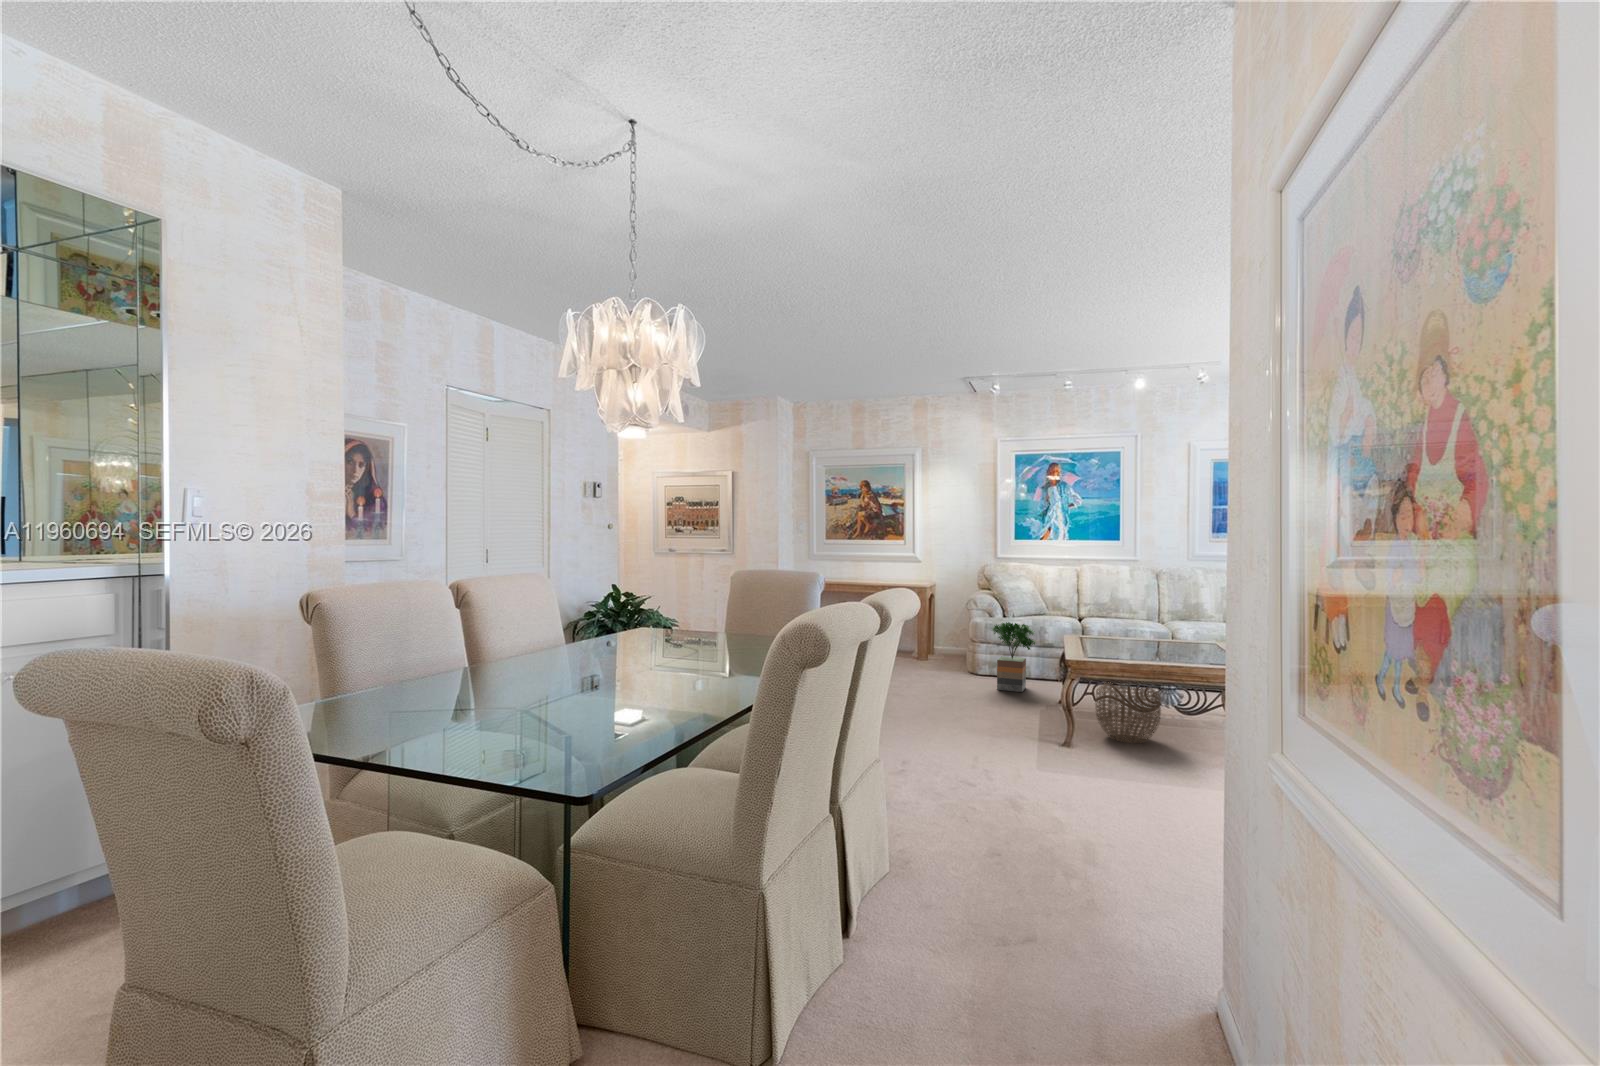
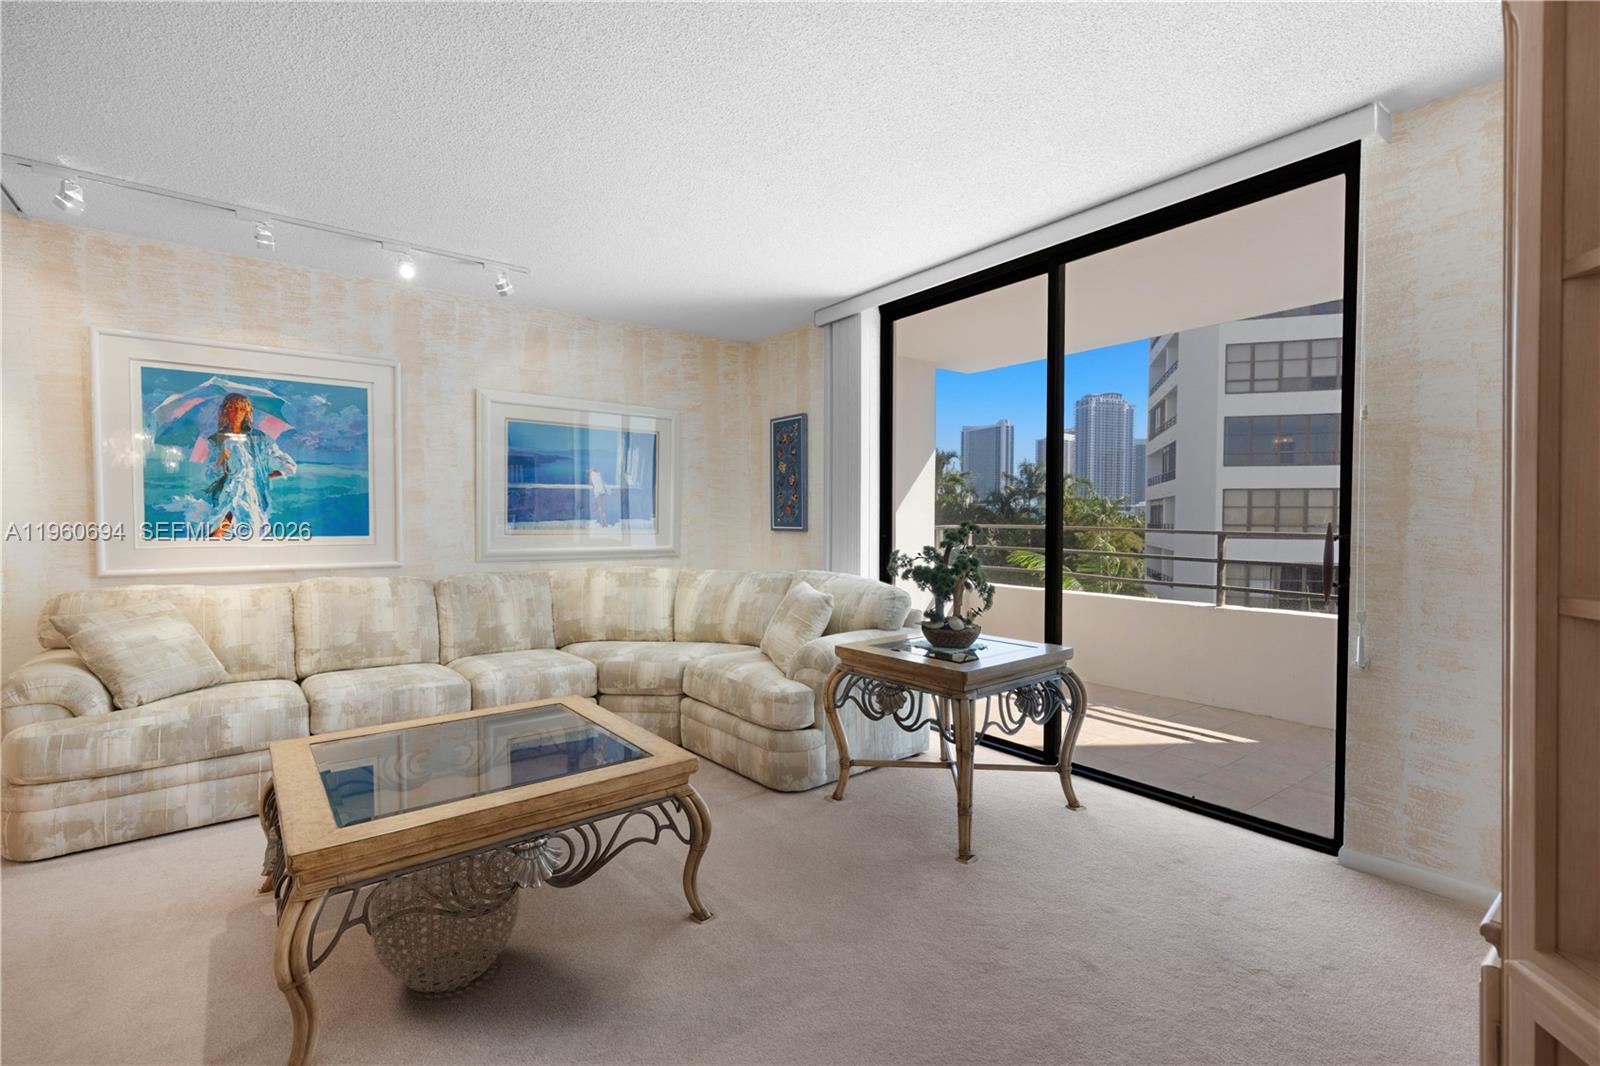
potted tree: present [993,622,1035,692] -> none [60,724,203,905]

